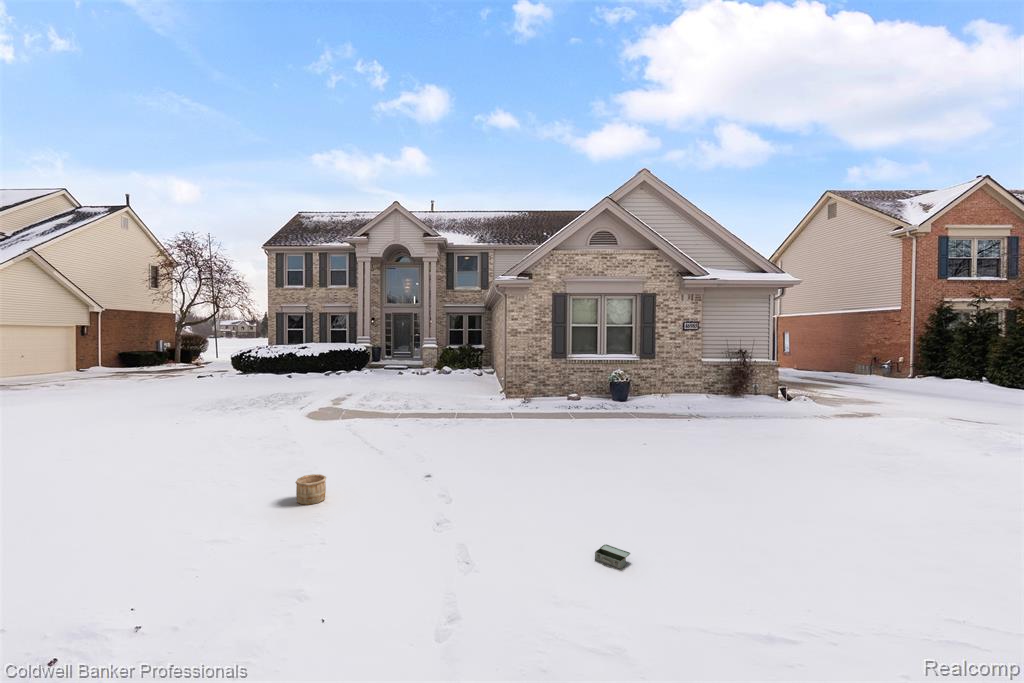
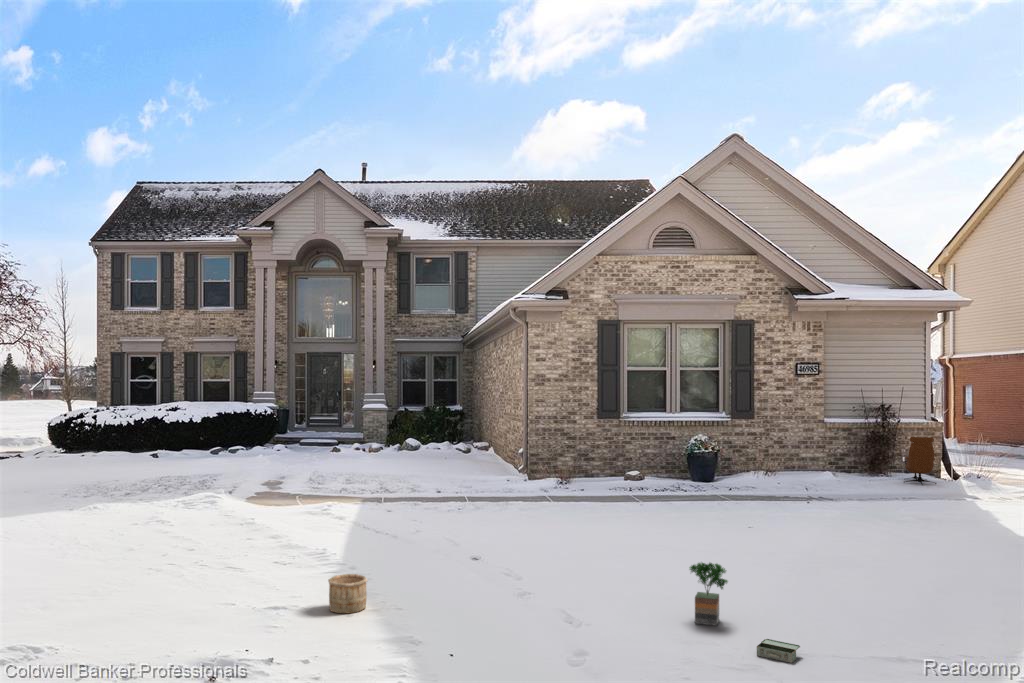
lounge chair: none [753,372,776,404] -> present [904,437,936,485]
potted tree: none [557,475,587,526] -> present [689,563,728,626]

